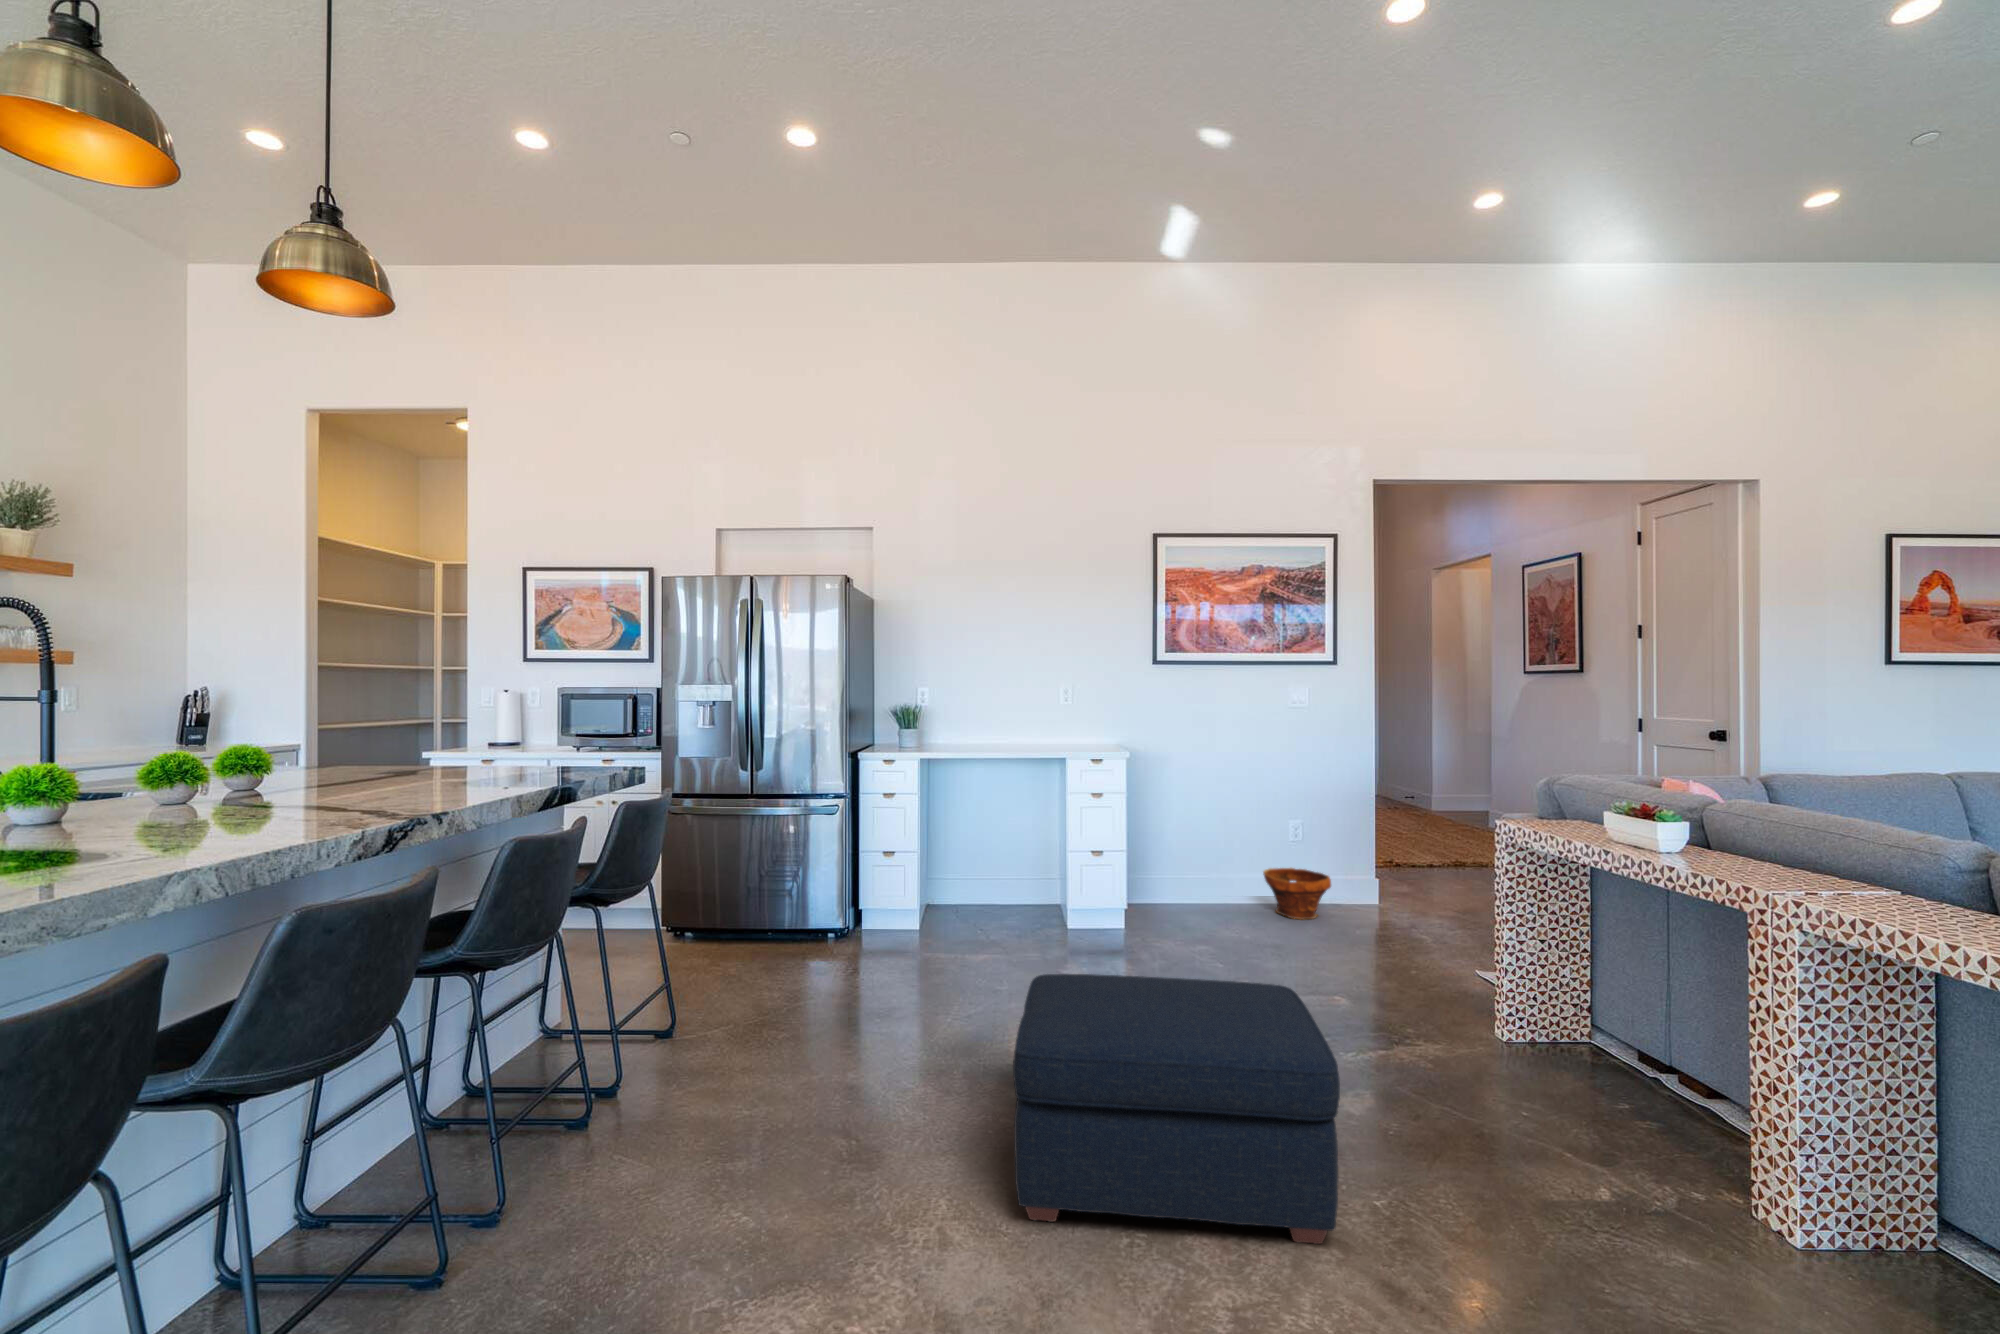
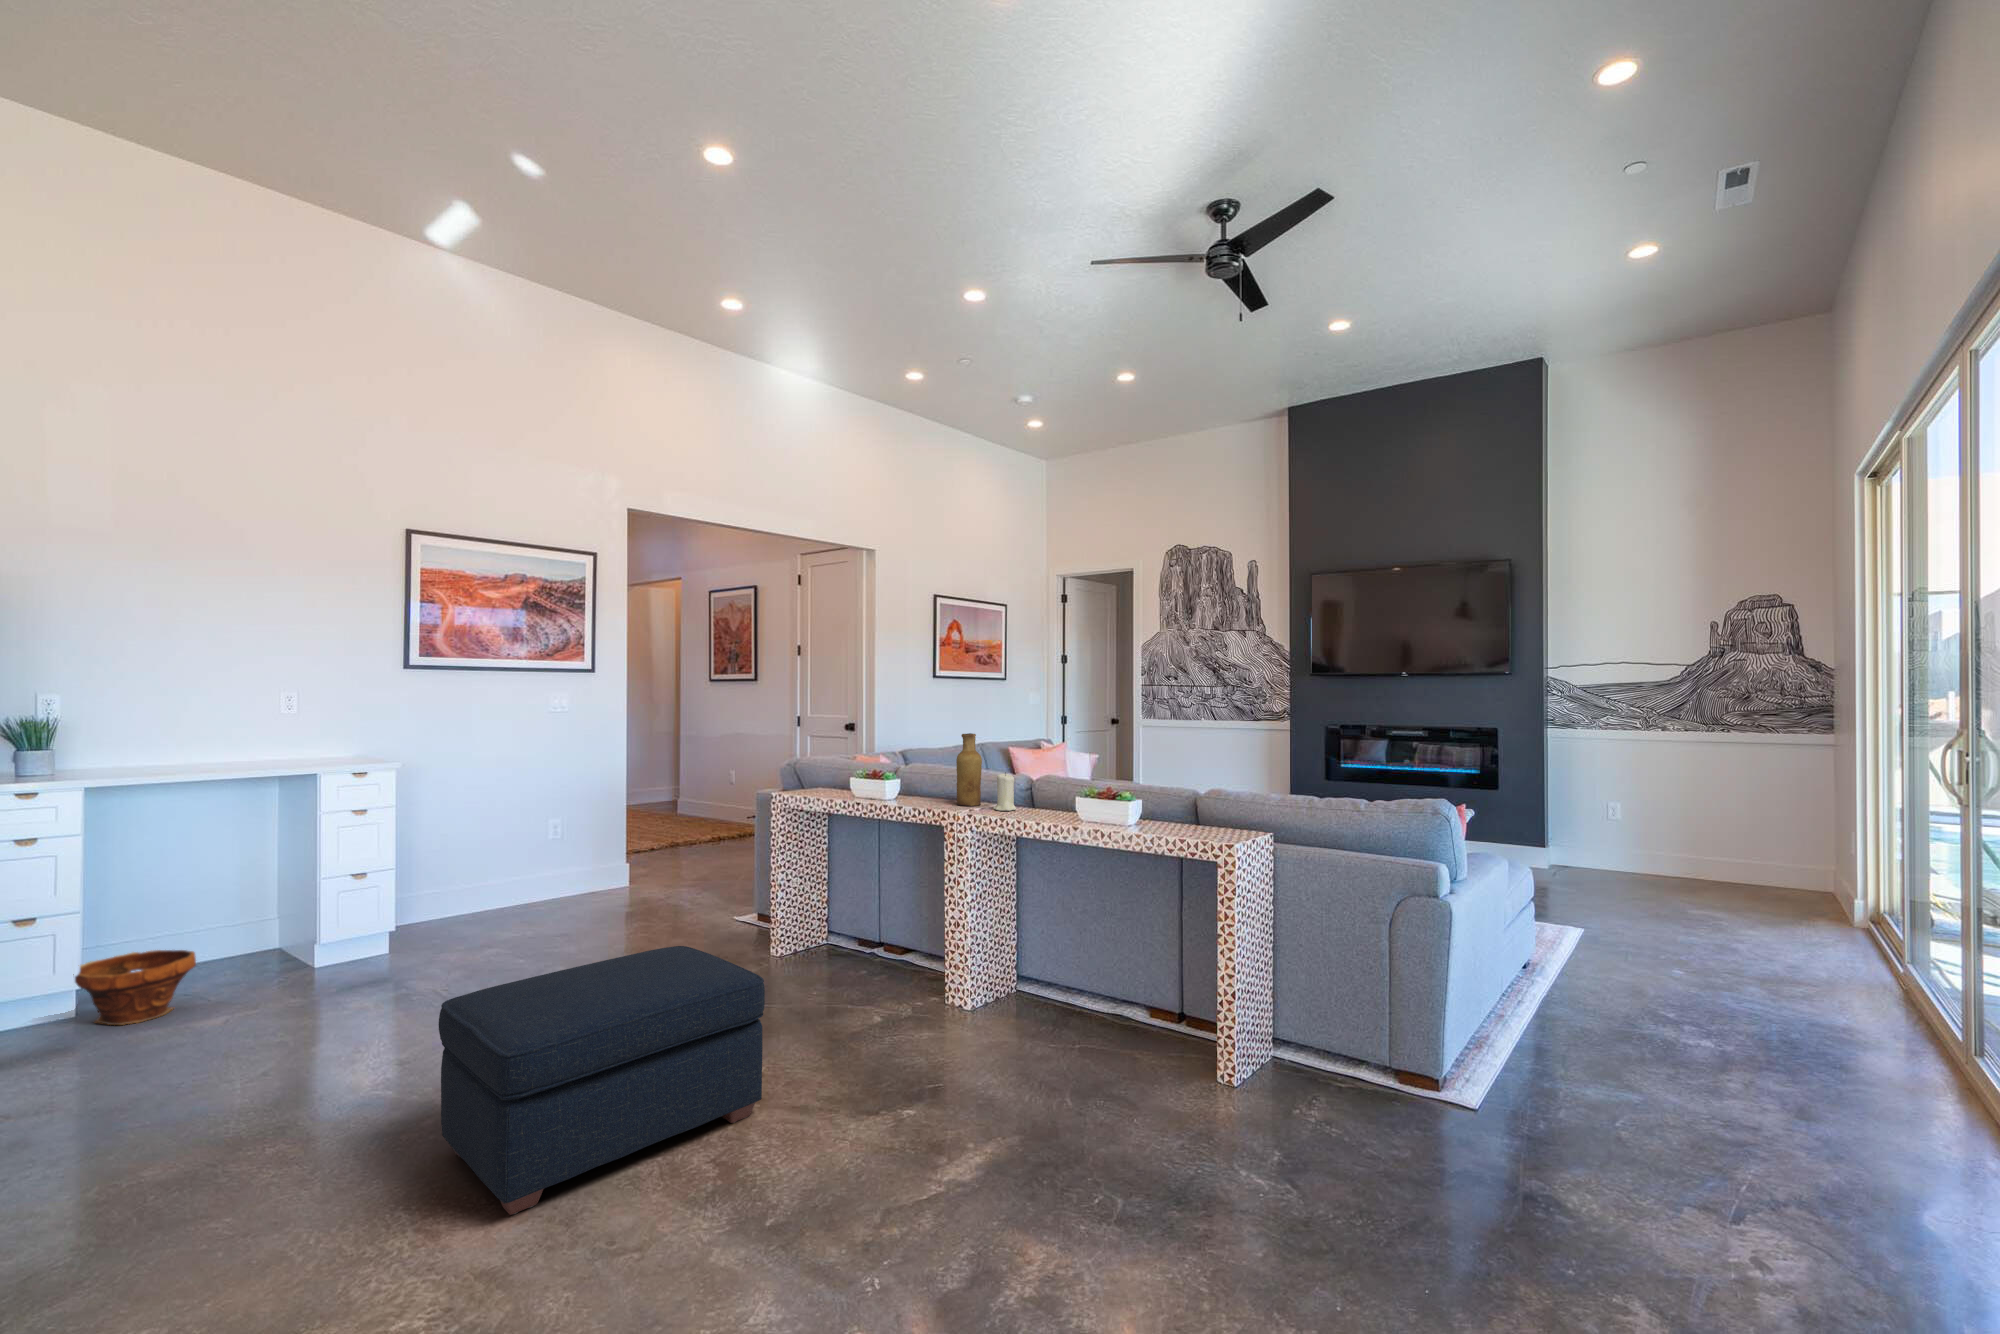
vase: none [1788,757,1850,889] -> present [956,733,982,806]
candle: none [1865,837,1927,913] -> present [993,773,1016,811]
planter: present [1263,868,1331,919] -> present [75,950,196,1025]

